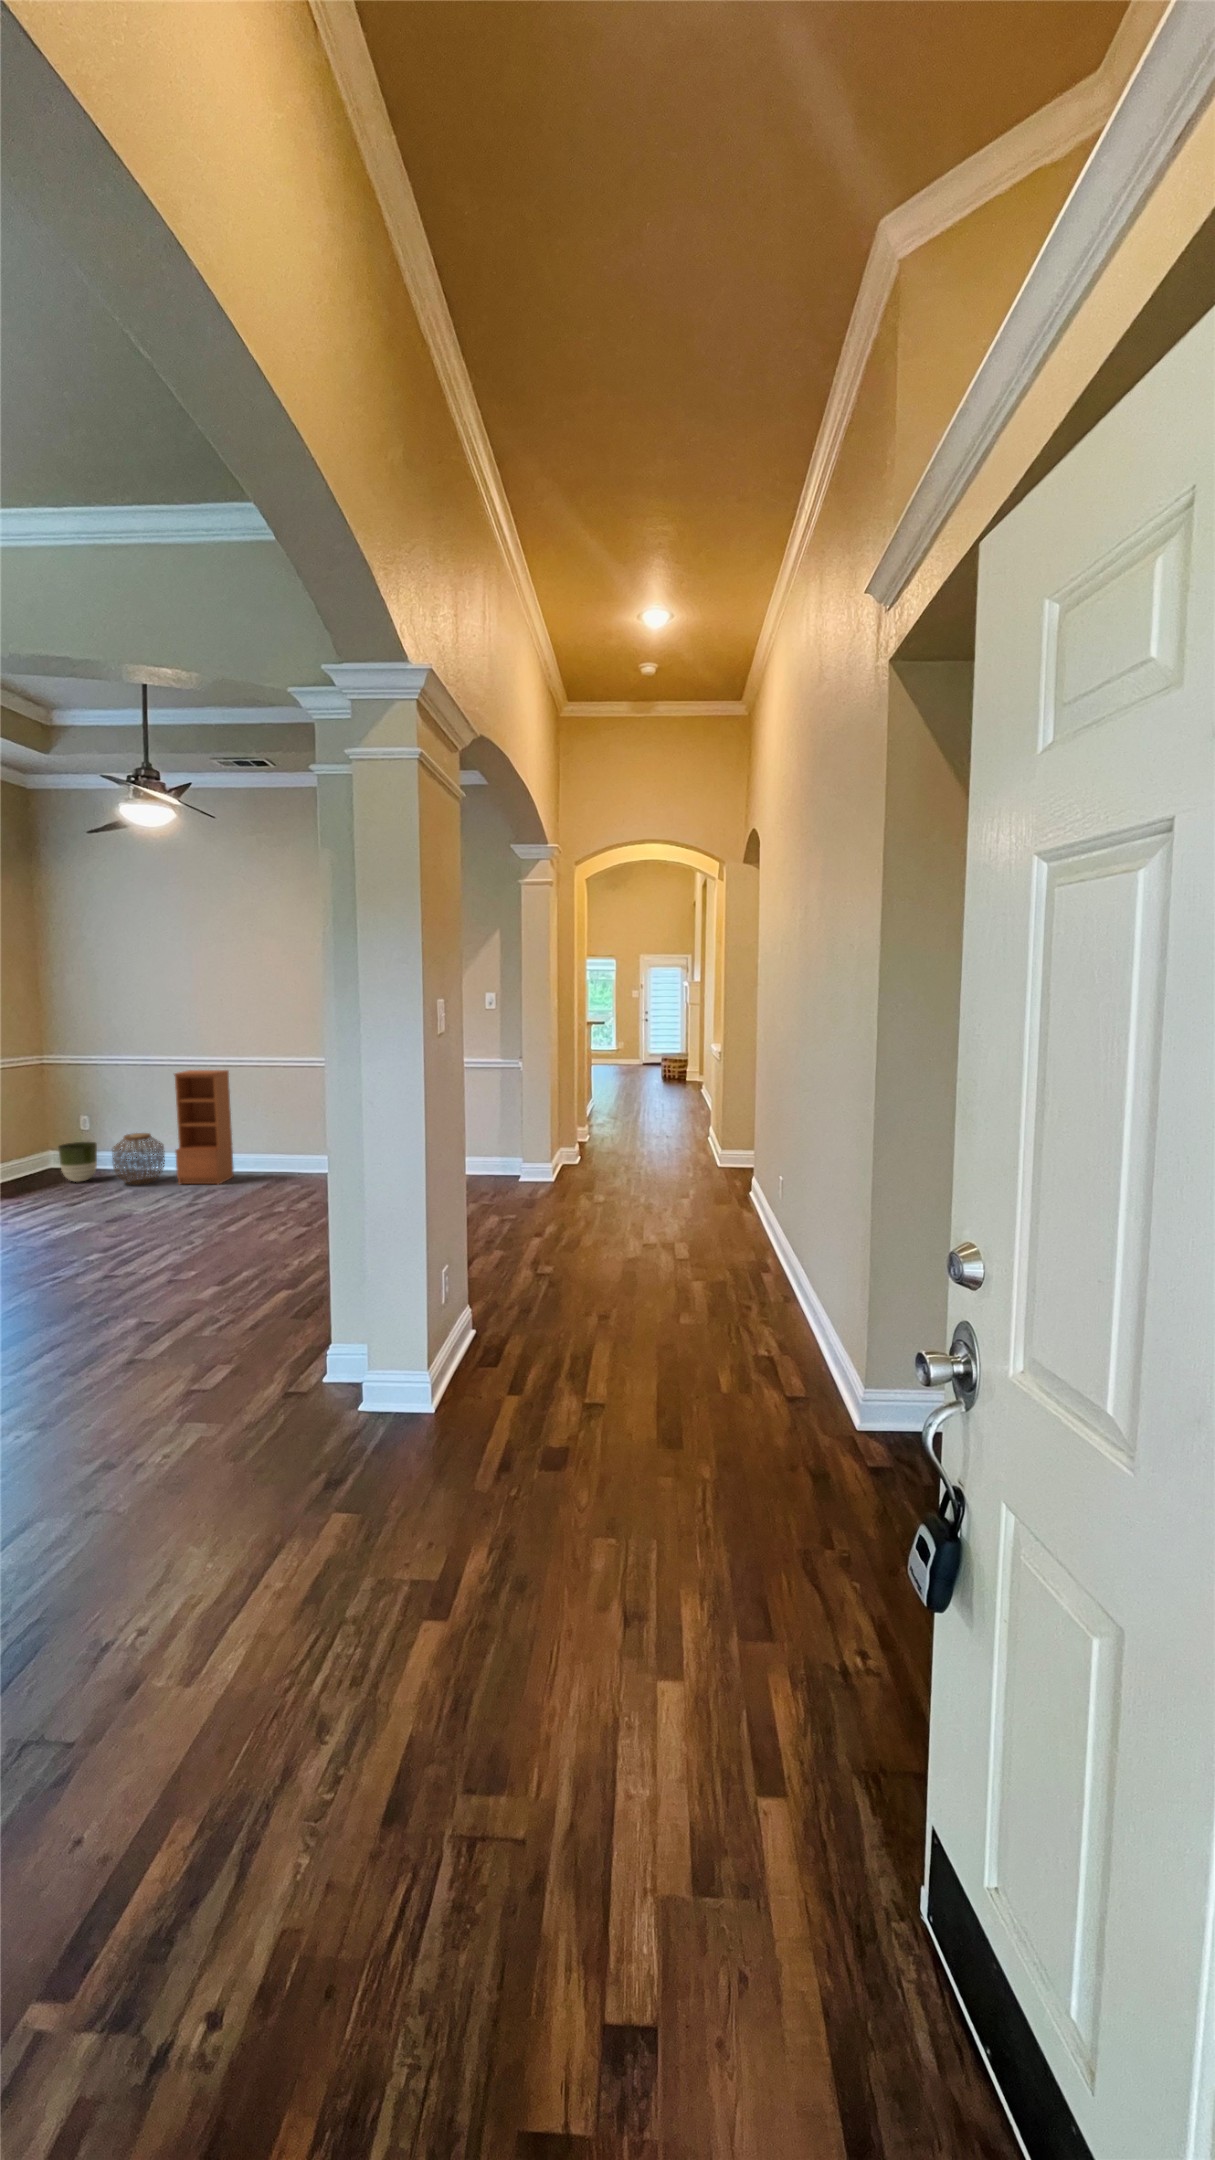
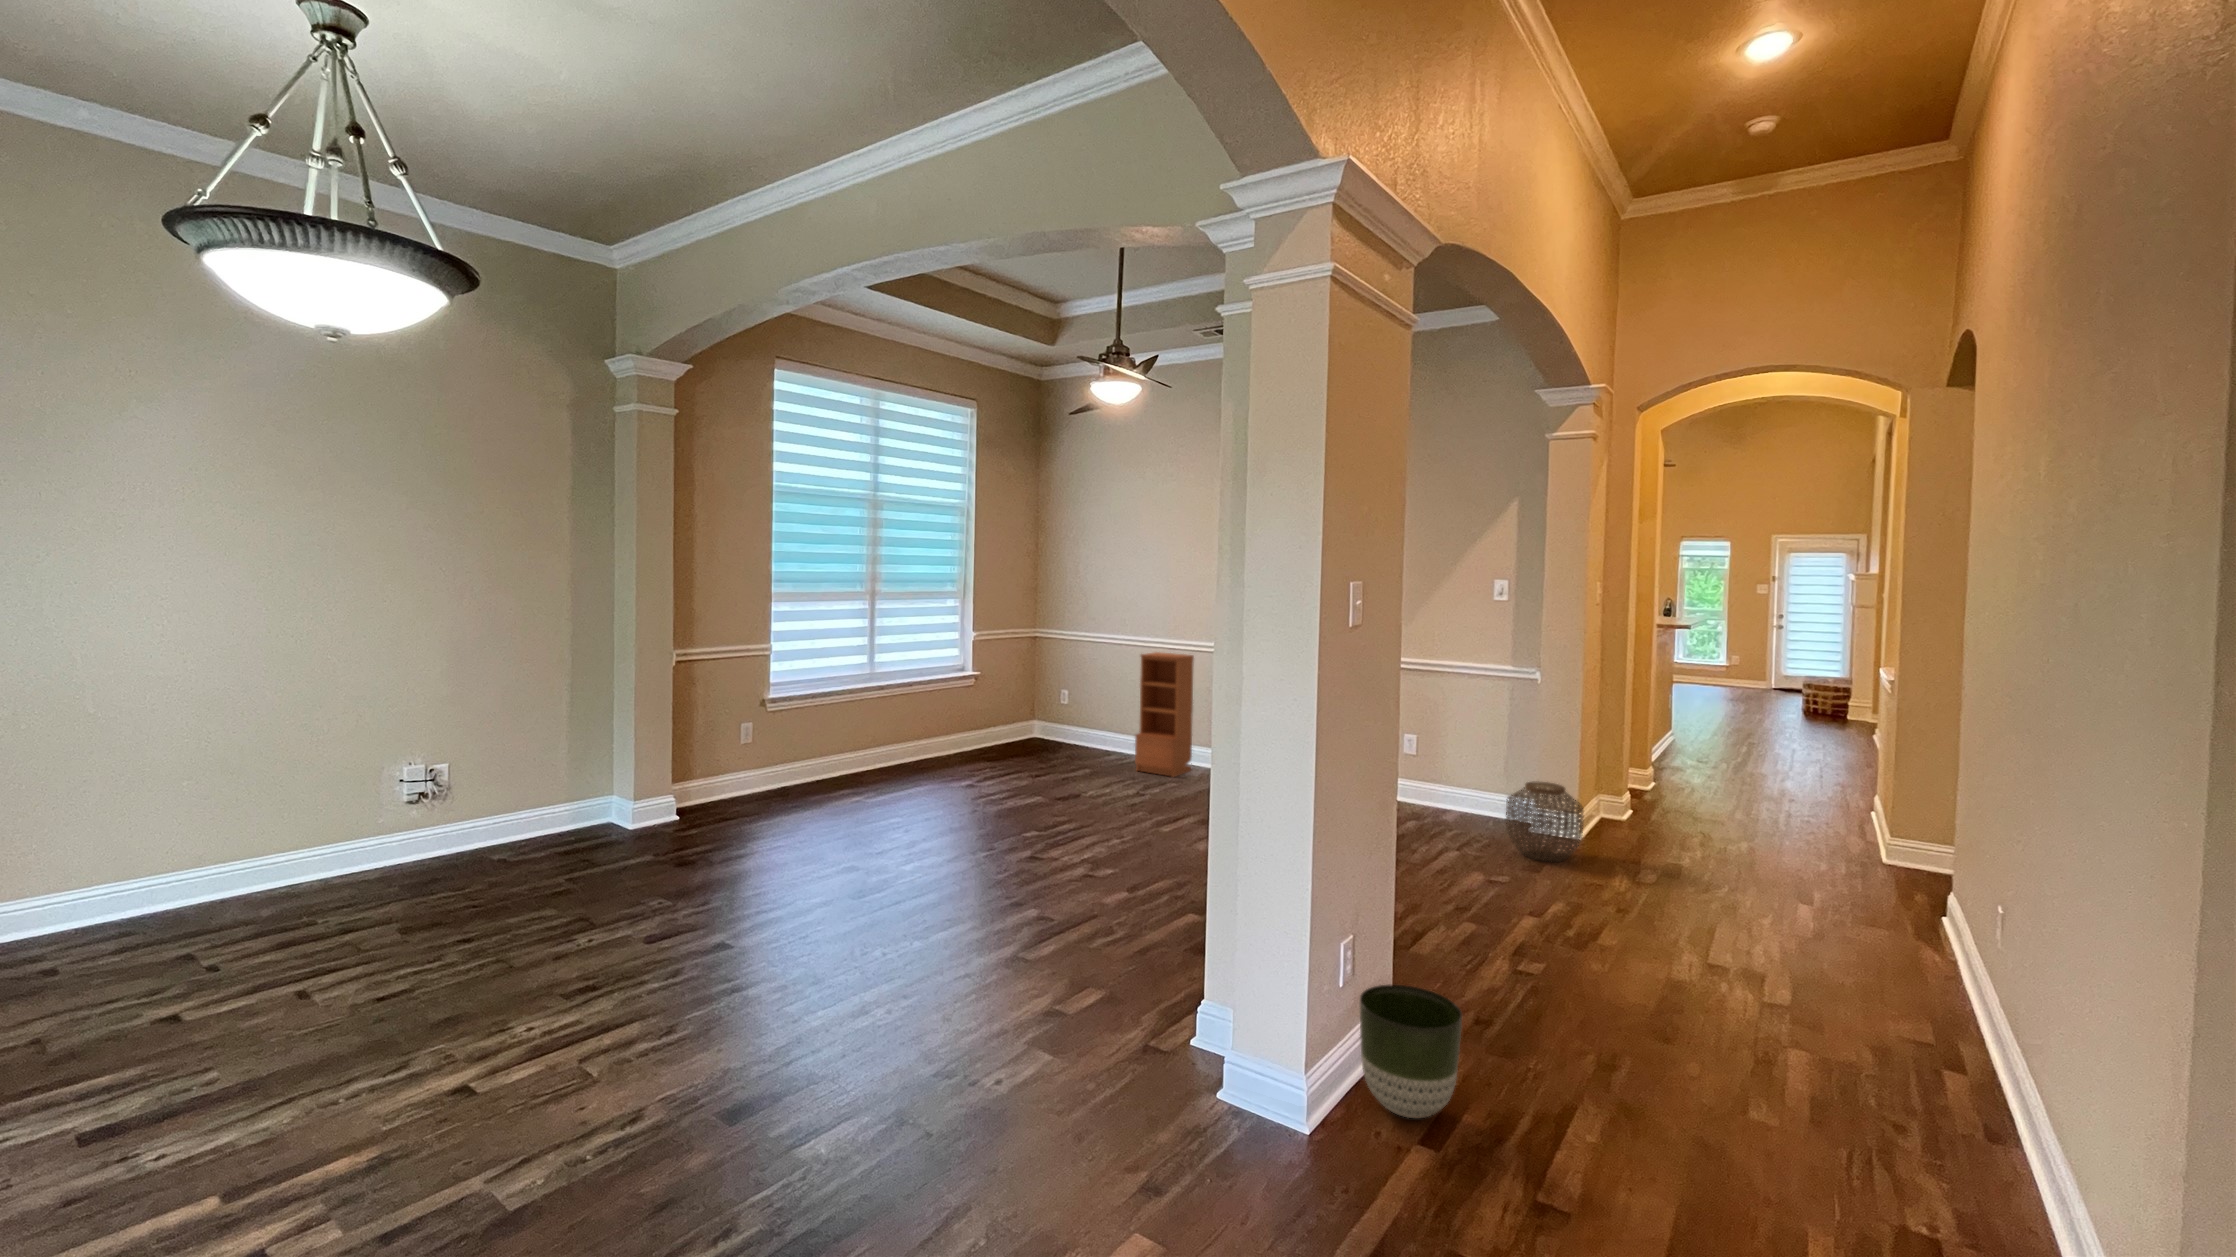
woven basket: present [112,1133,165,1185] -> present [1506,781,1583,862]
planter: present [58,1142,97,1182] -> present [1359,985,1462,1118]

